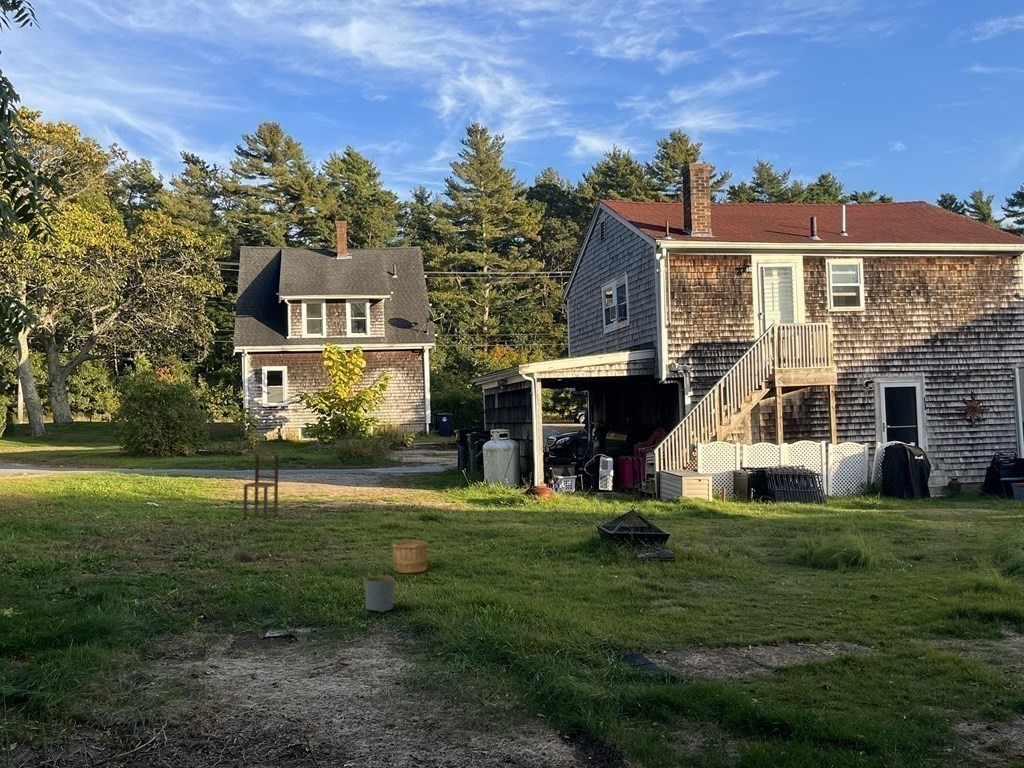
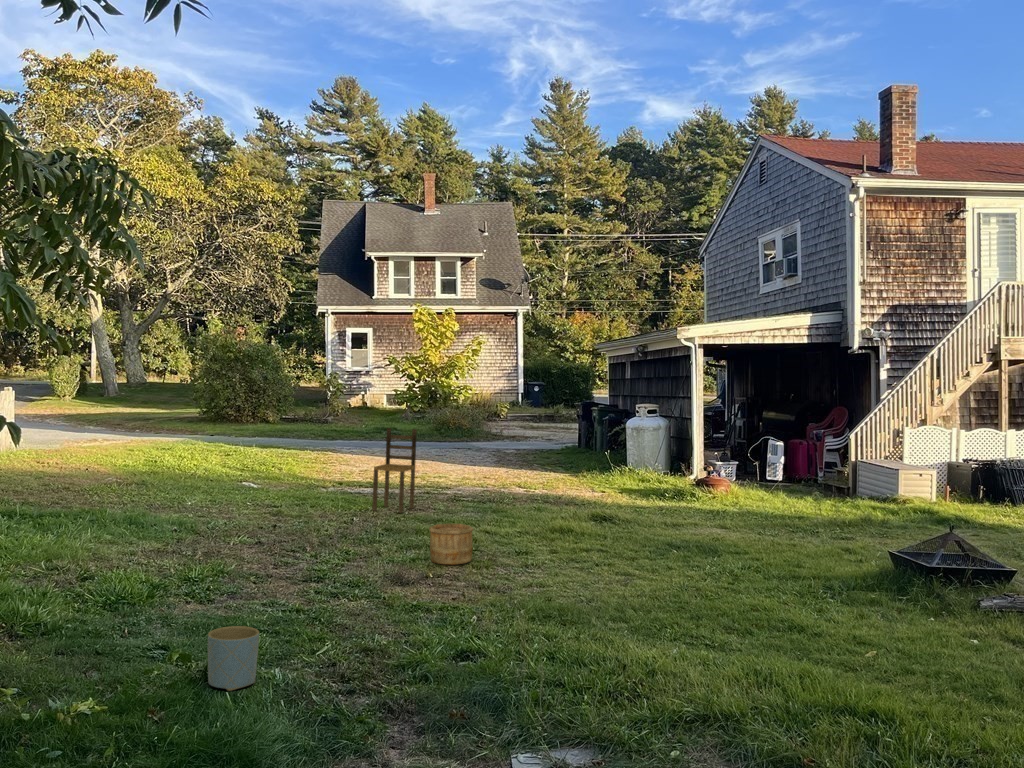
wooden bucket: present [392,540,428,573] -> present [429,523,473,565]
planter: present [365,576,394,612] -> present [208,626,259,691]

